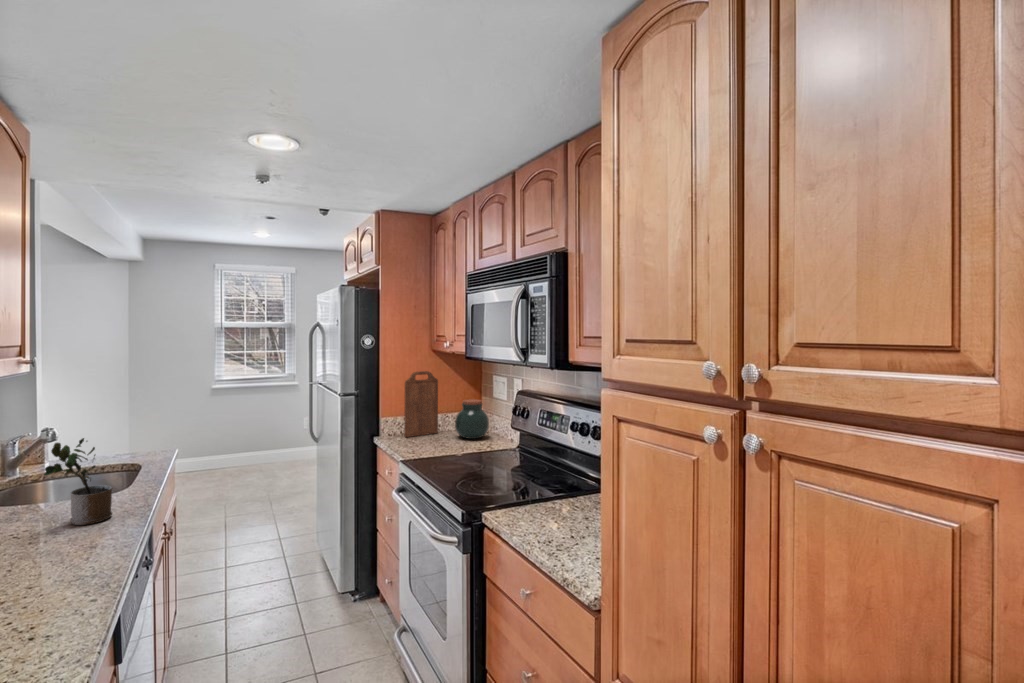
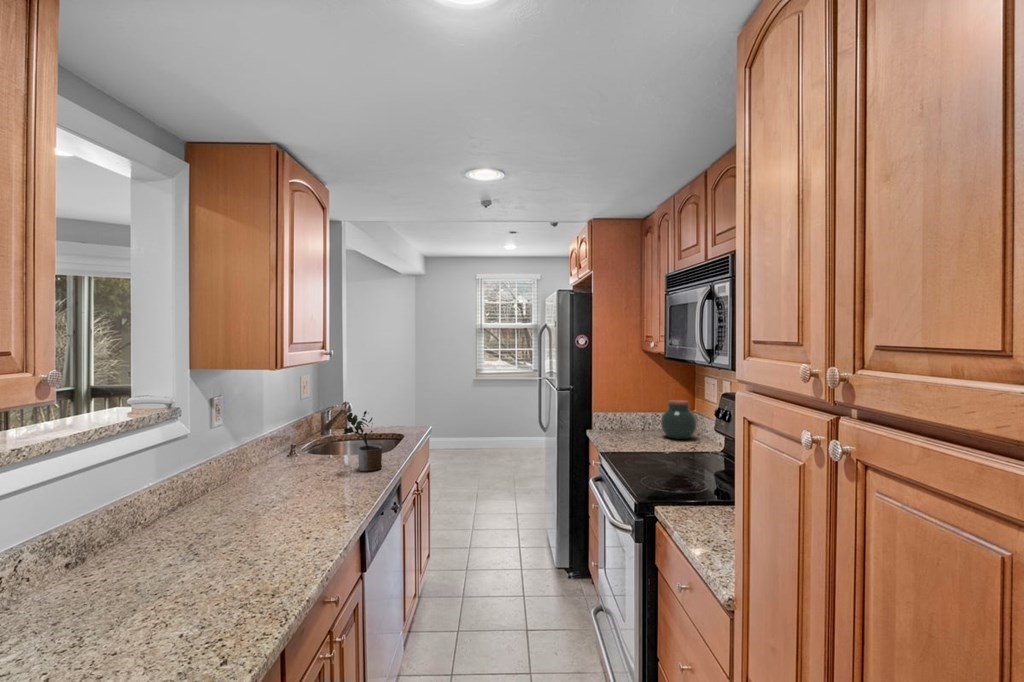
cutting board: present [404,371,438,437] -> none [613,371,646,432]

